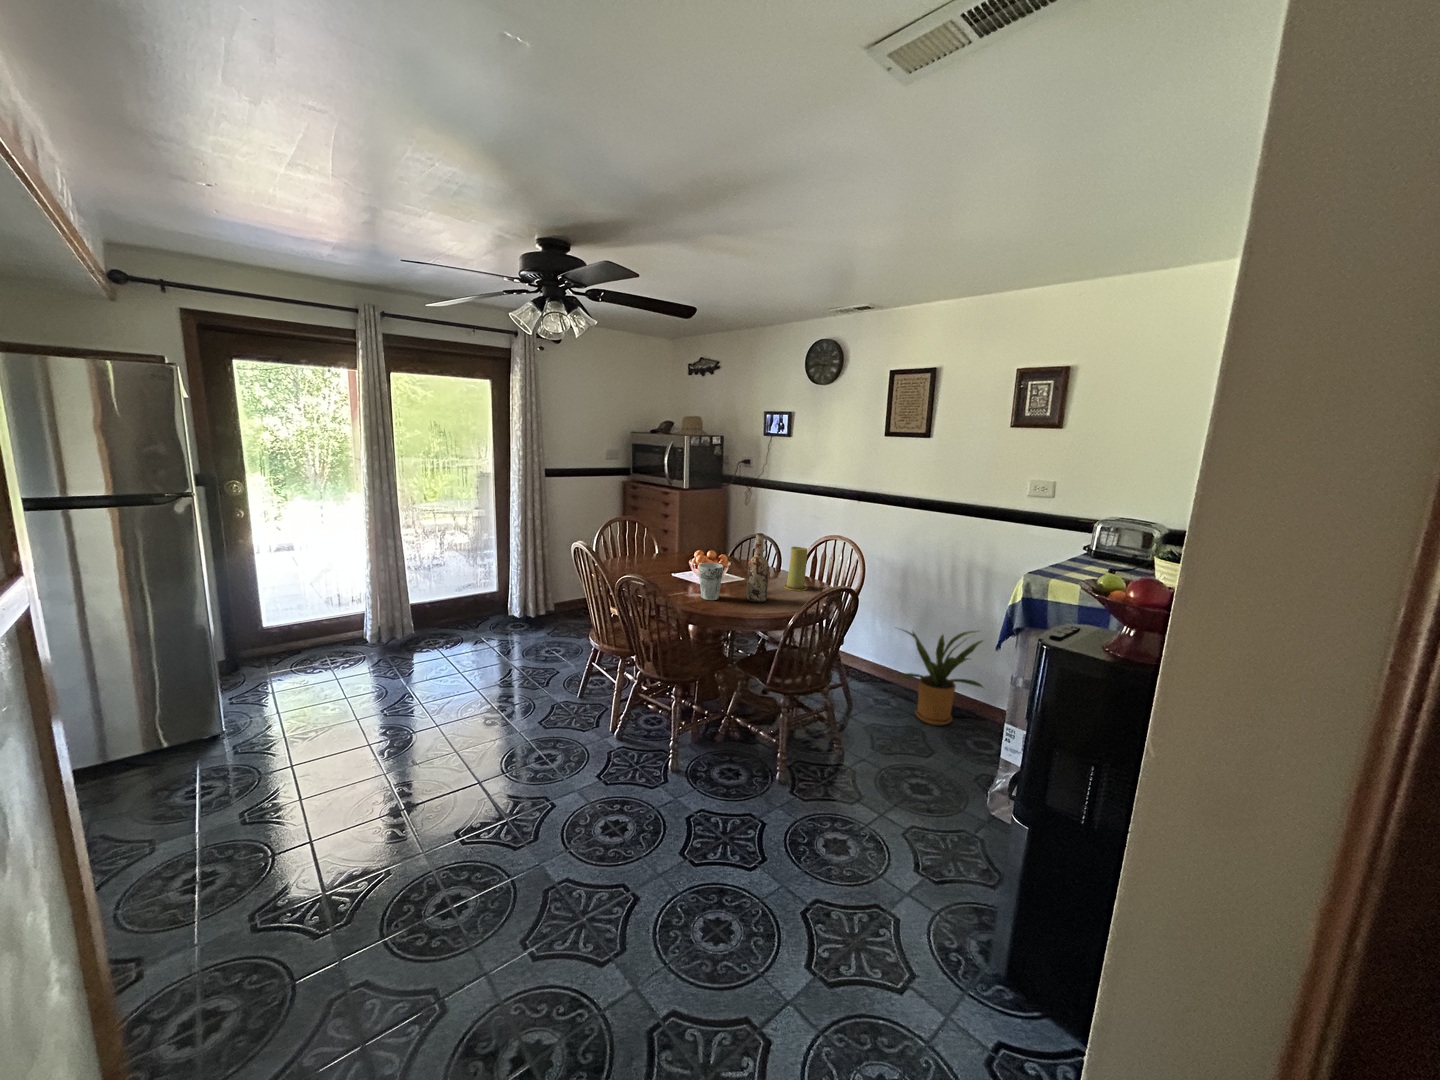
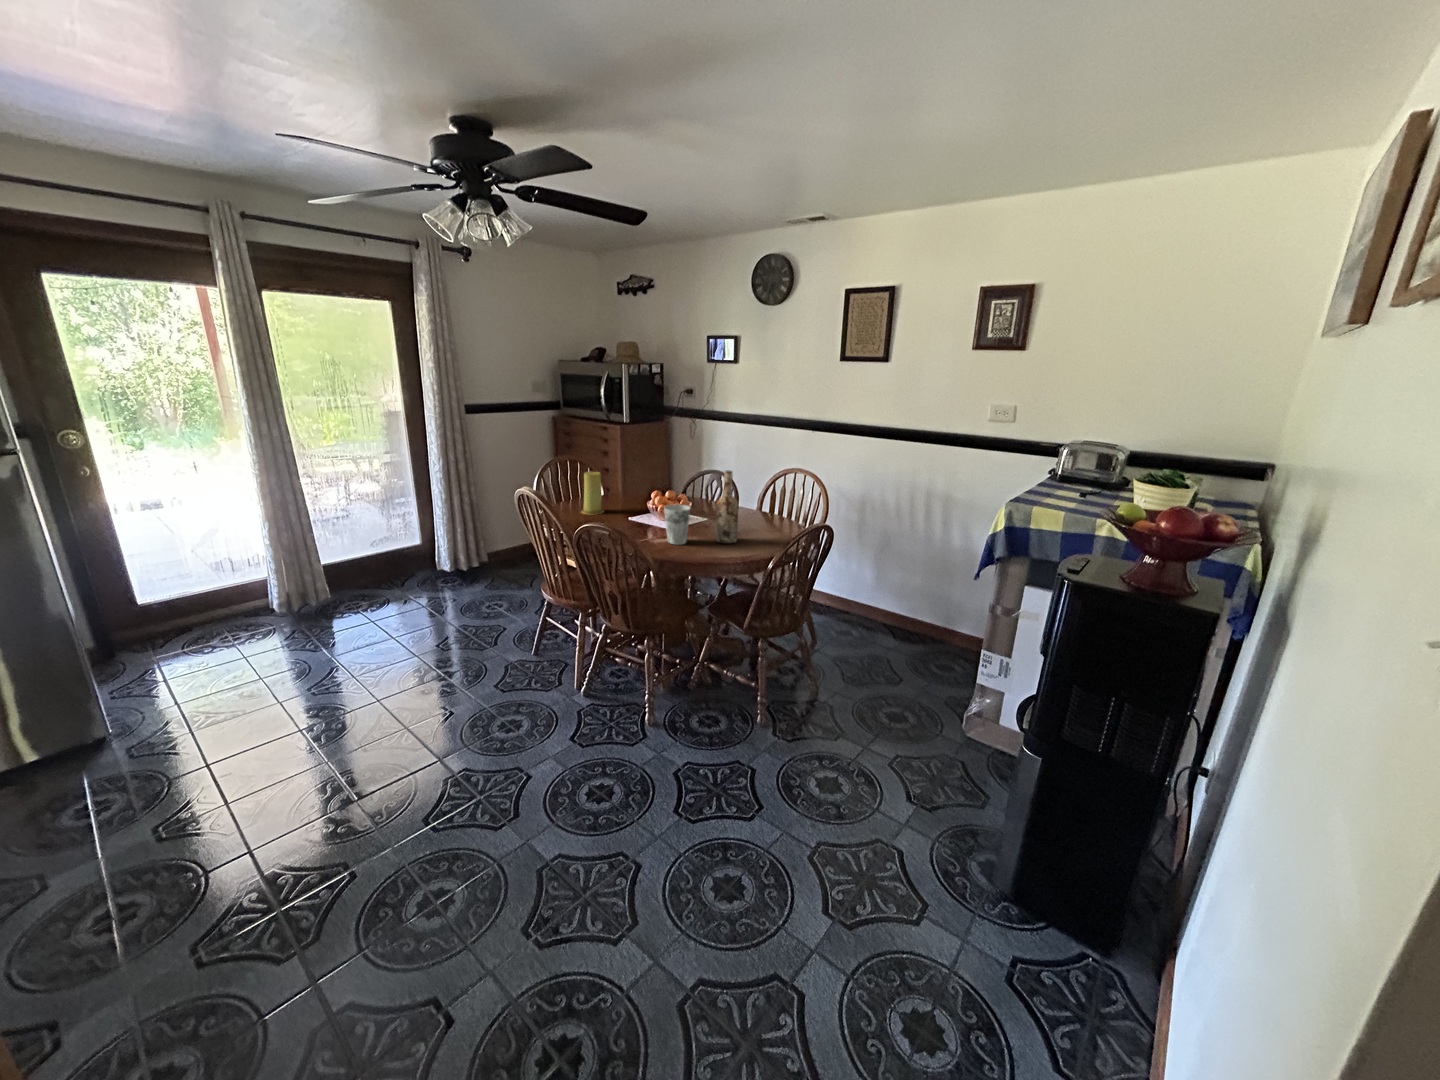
candle: present [784,547,807,591] -> present [582,472,604,514]
house plant: present [900,631,983,725] -> none [852,558,944,650]

